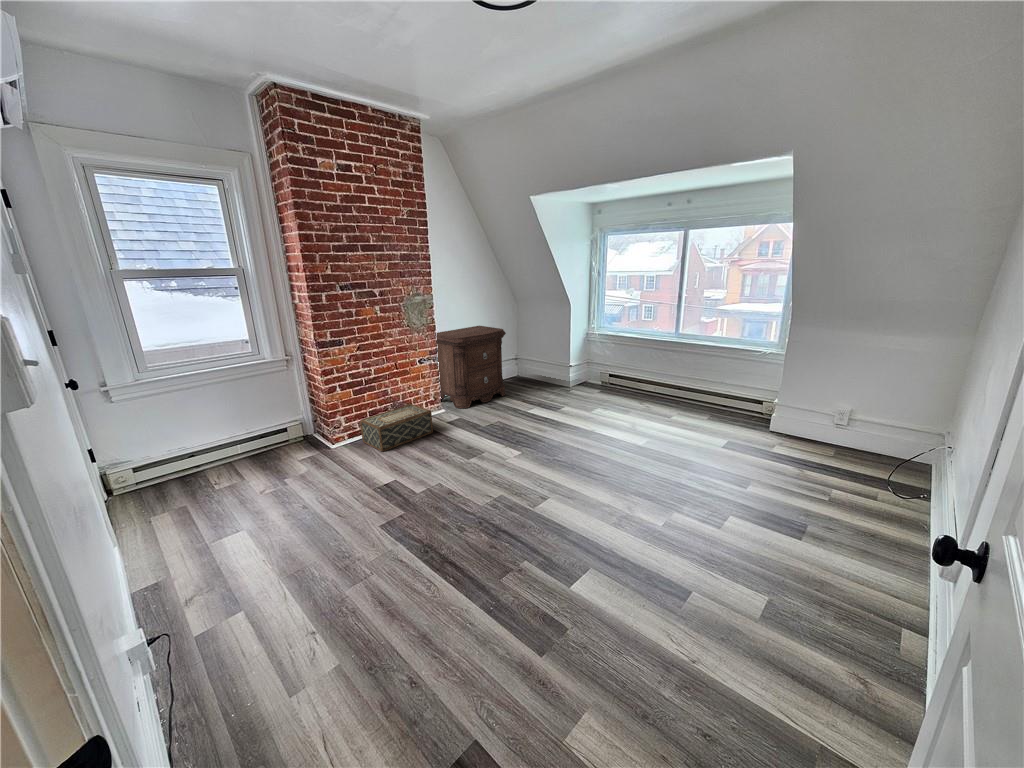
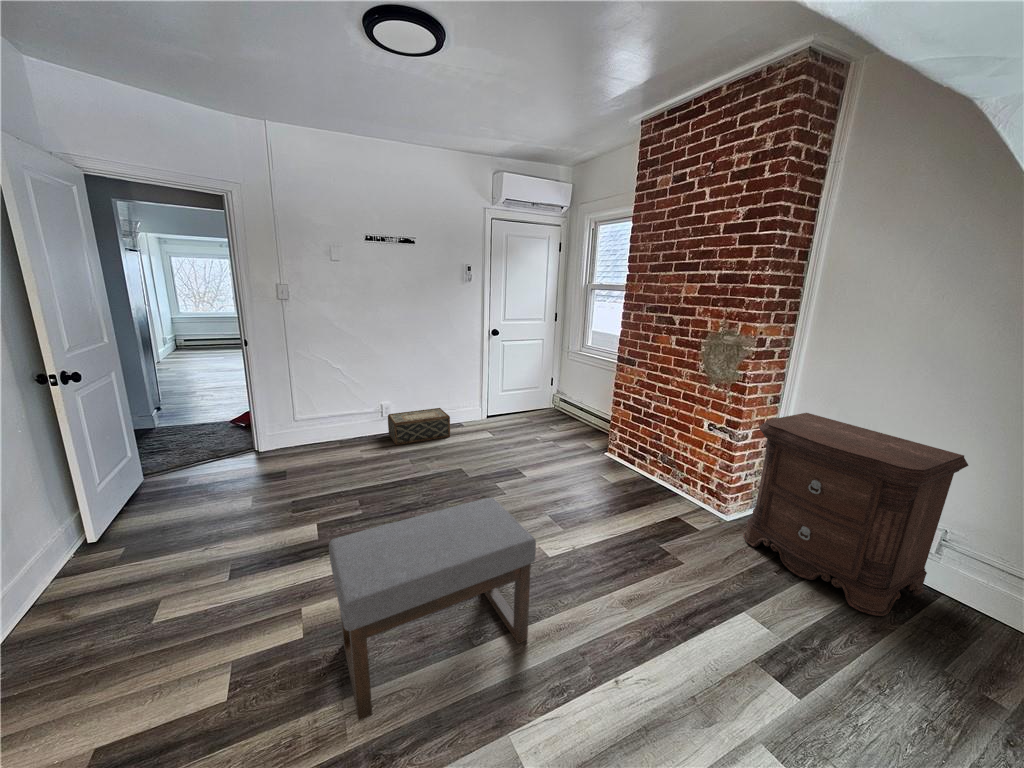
ottoman: none [565,390,682,492] -> present [329,497,536,721]
woven basket: present [360,404,433,452] -> present [388,408,450,445]

